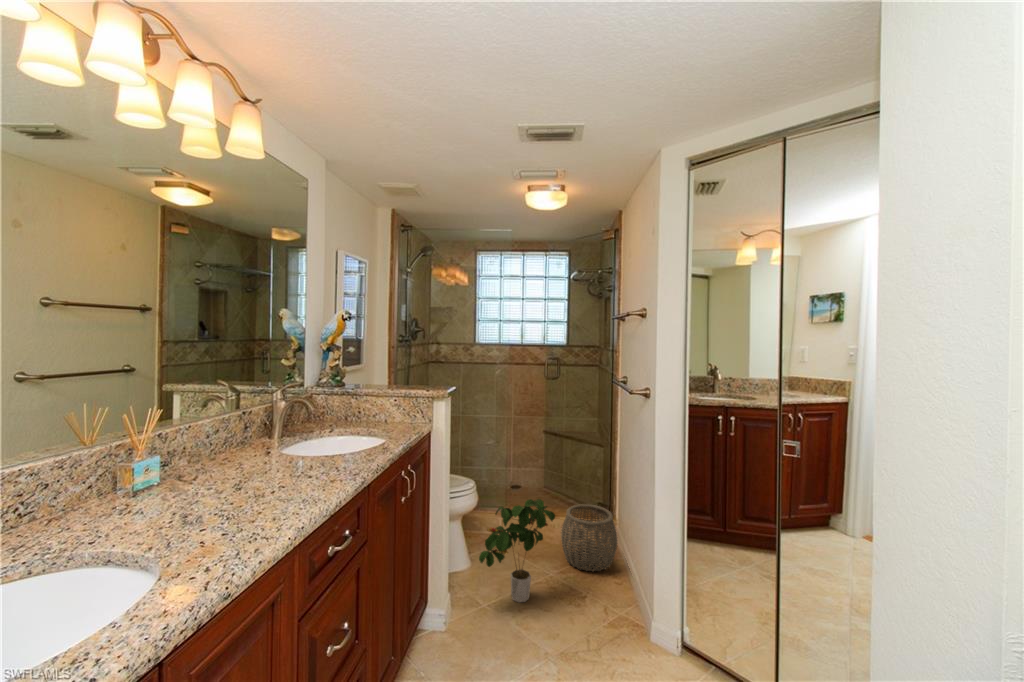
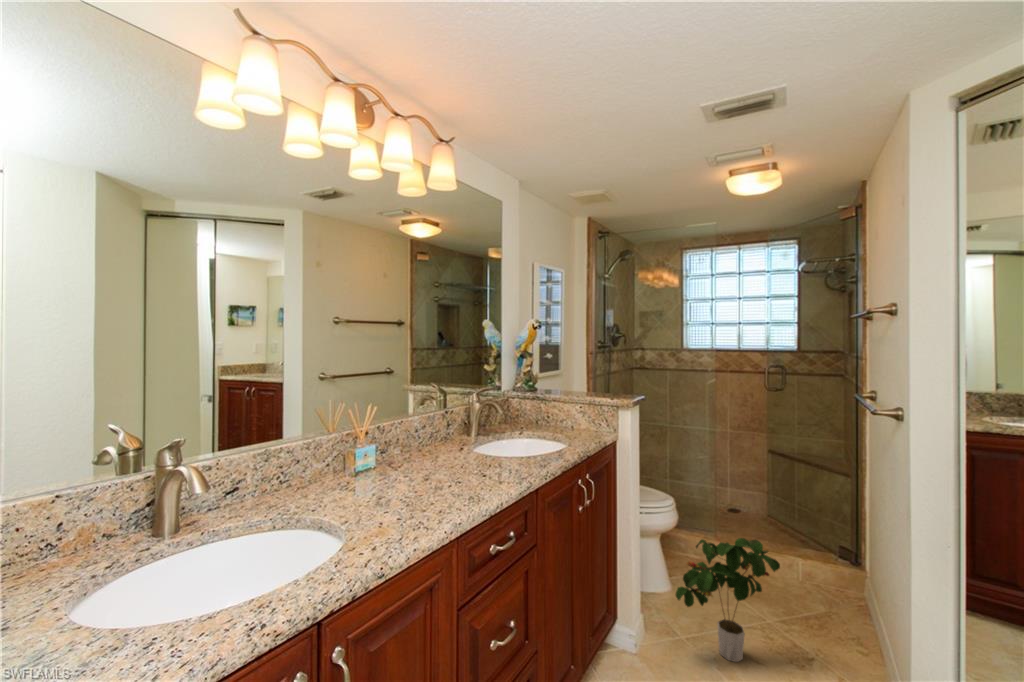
woven basket: present [561,504,617,572] -> none [792,557,886,656]

